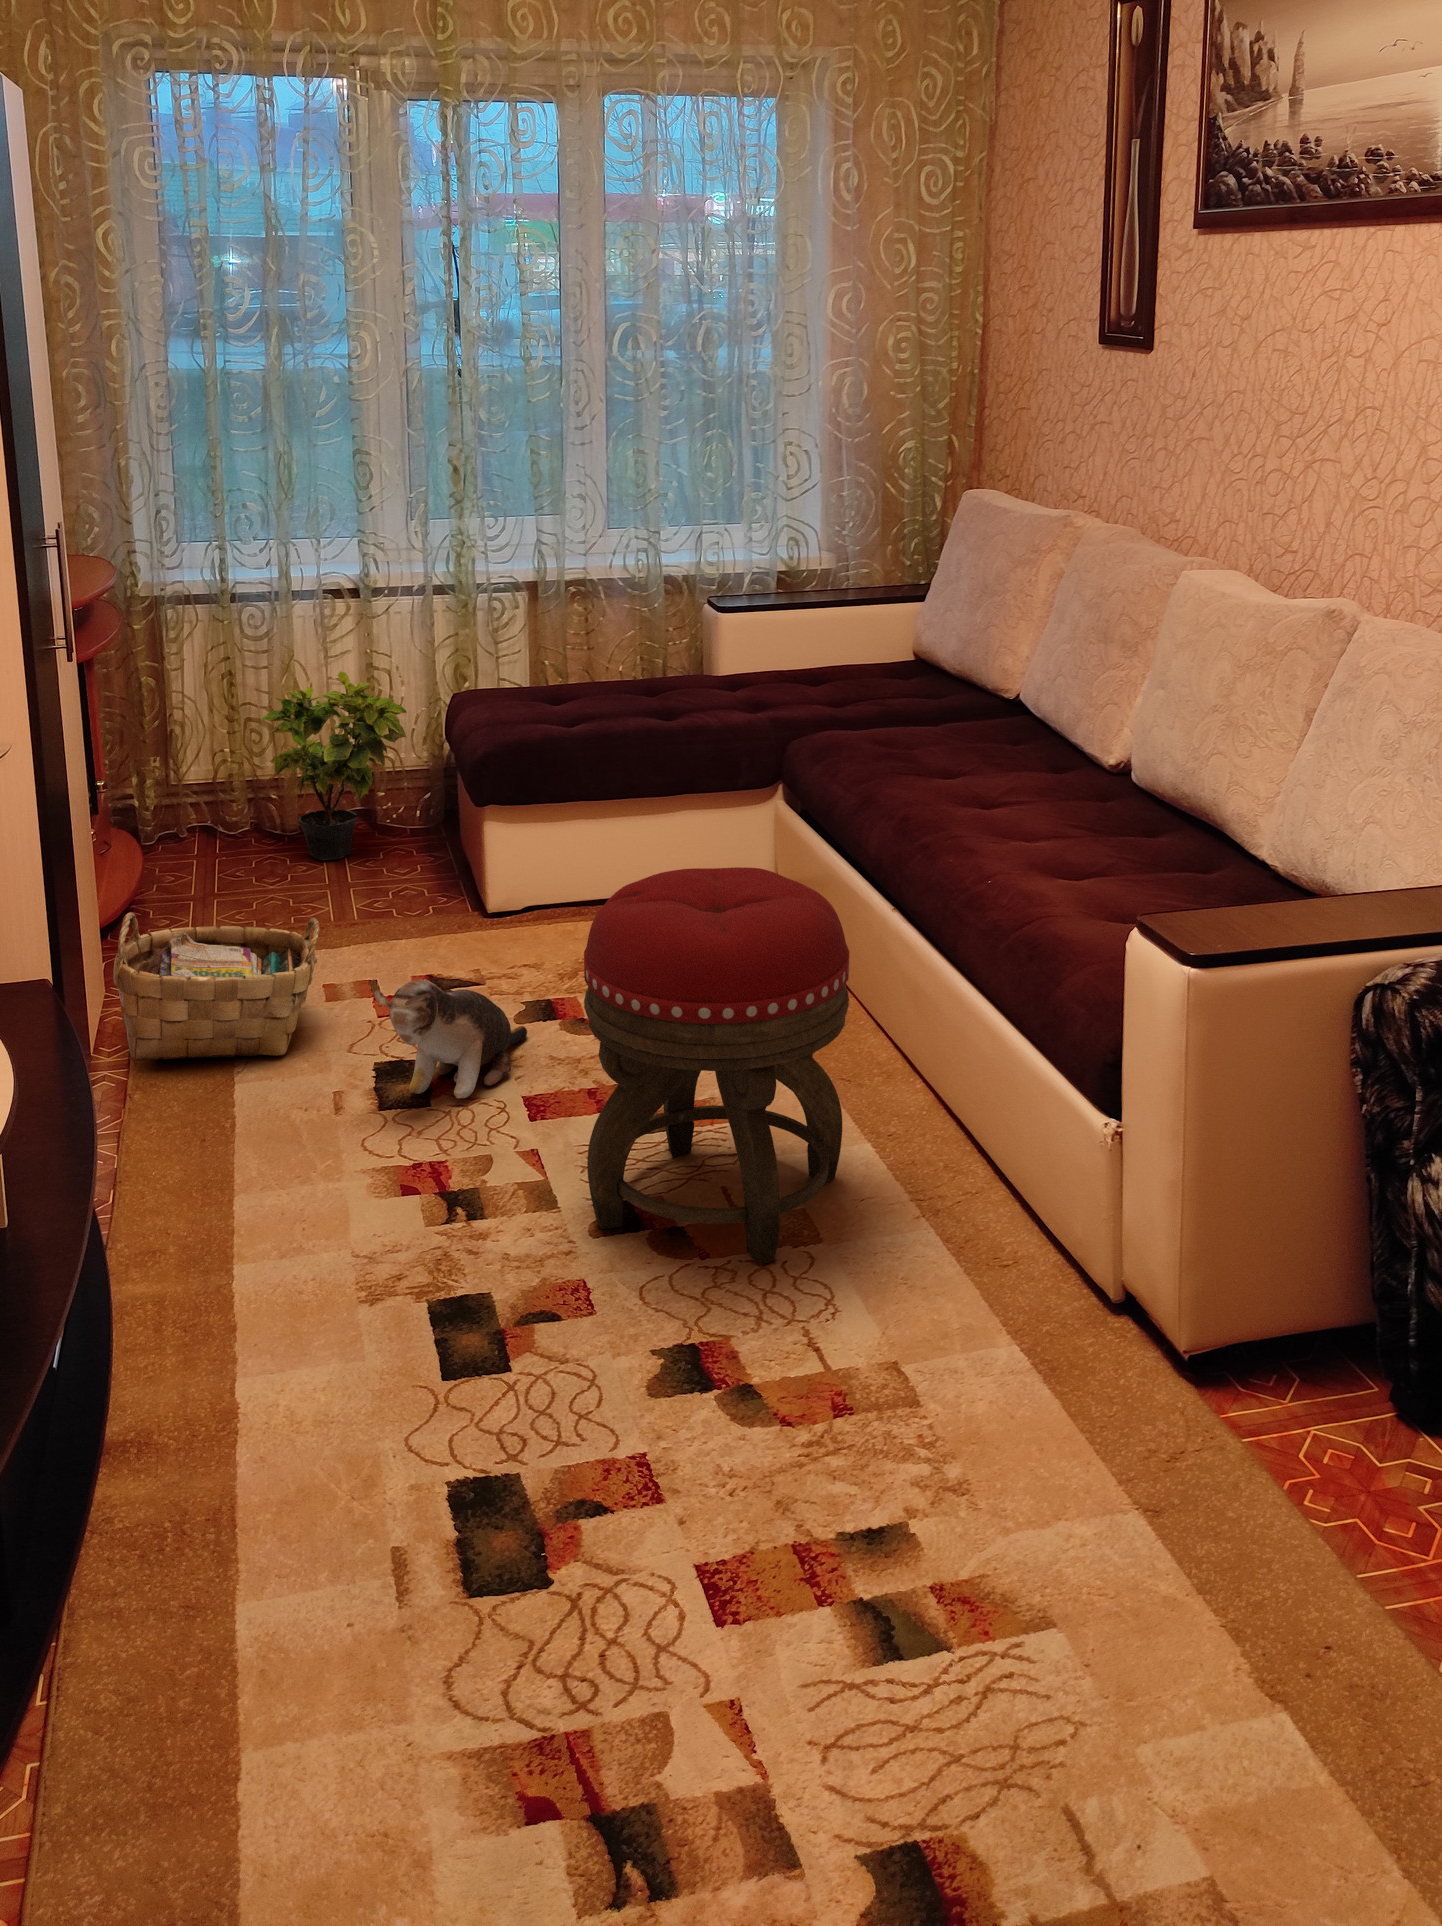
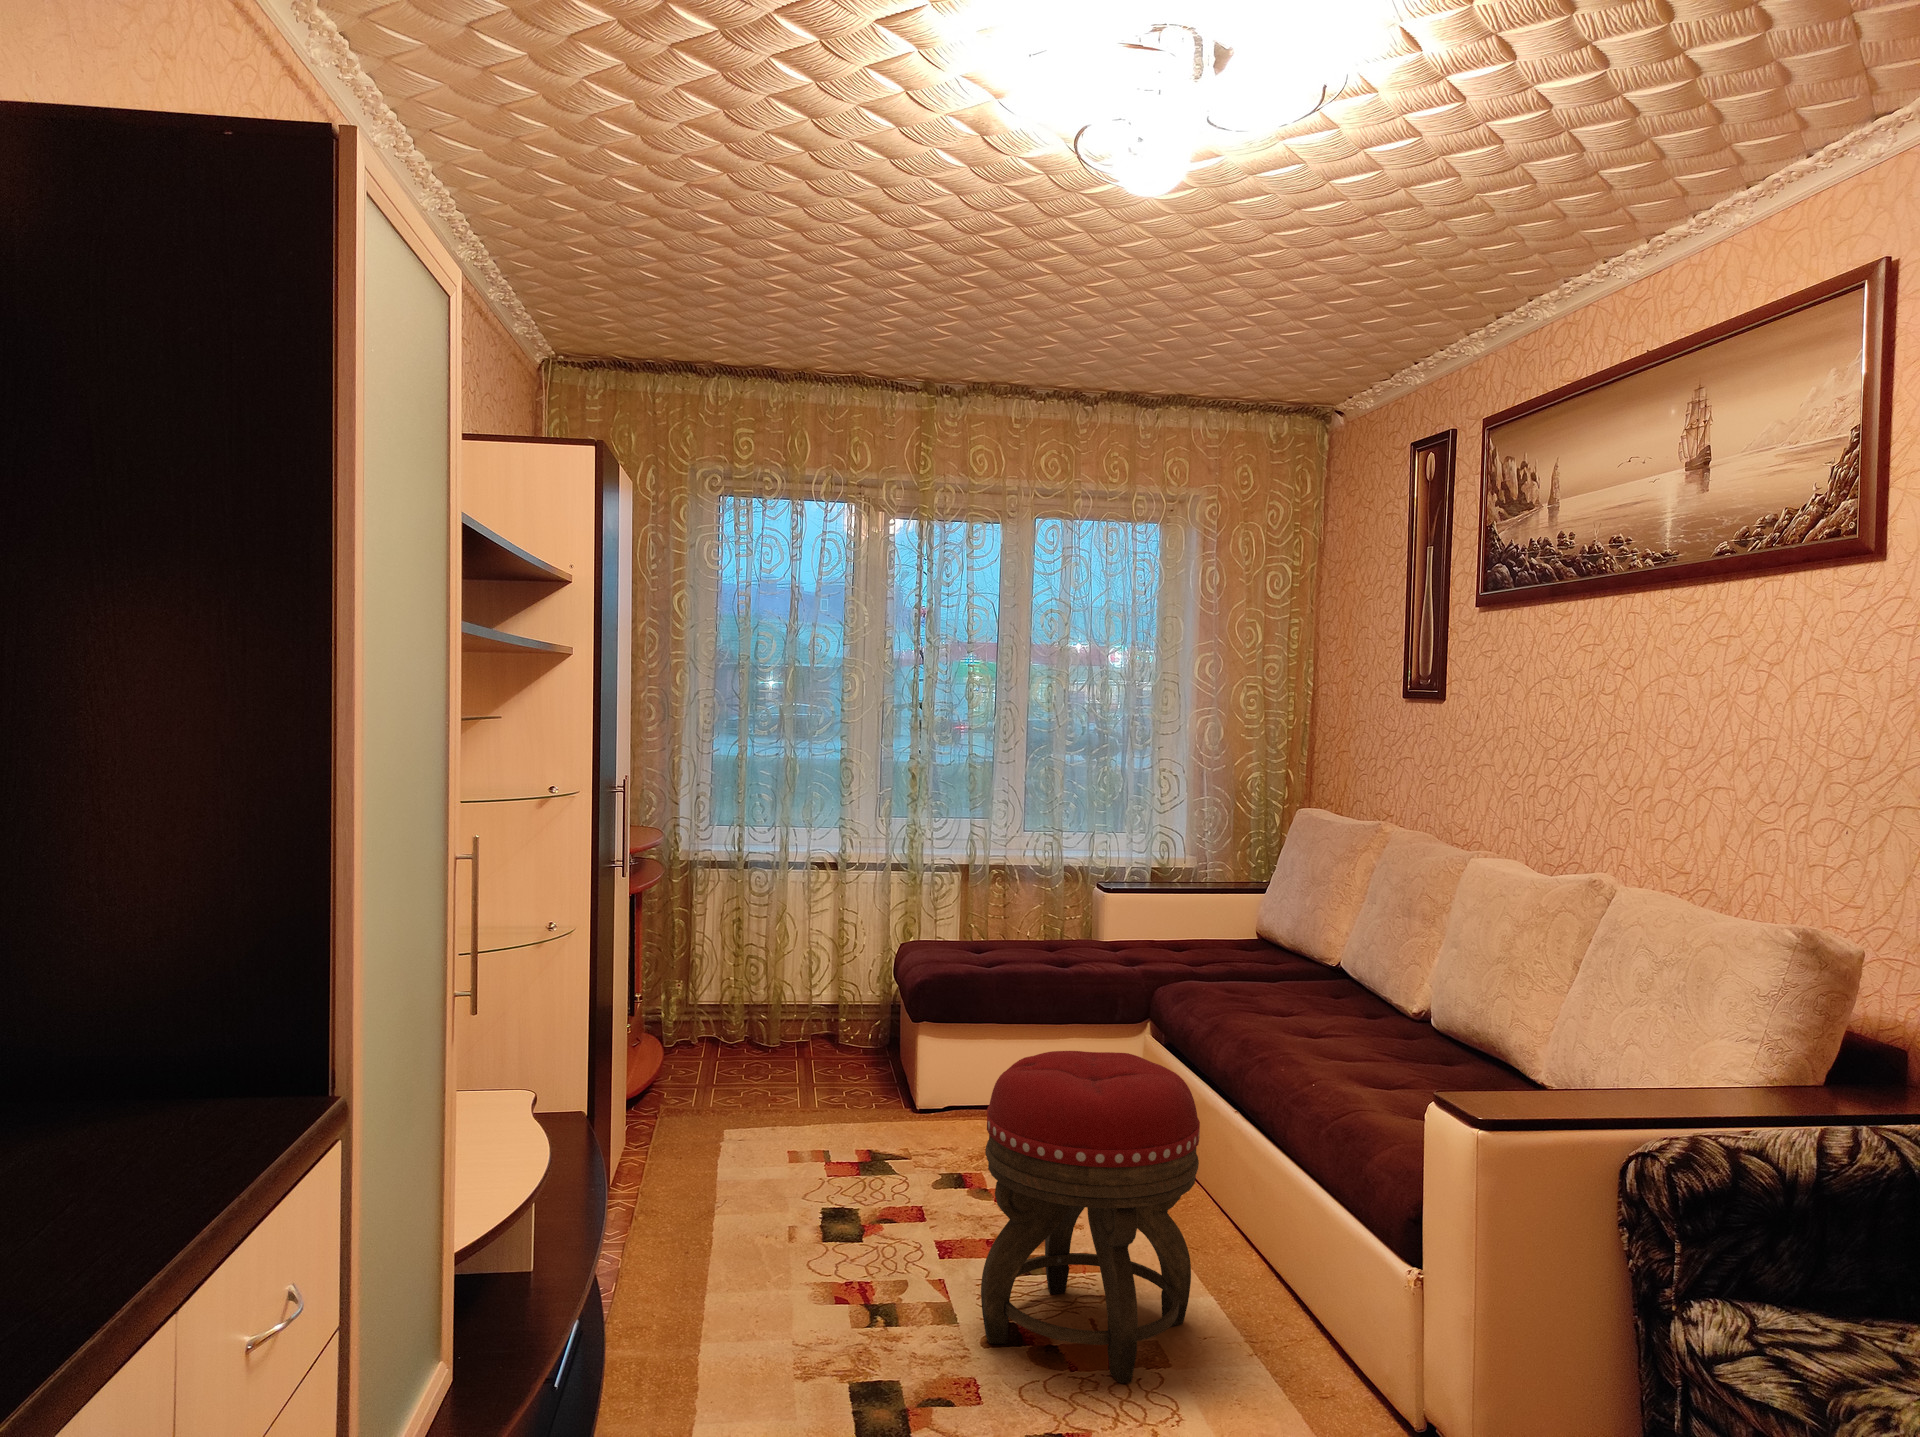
potted plant: present [260,671,407,860] -> none [759,920,867,1063]
woven basket: present [114,912,319,1061] -> none [632,1073,788,1195]
plush toy: present [374,979,527,1098] -> none [824,1134,941,1236]

